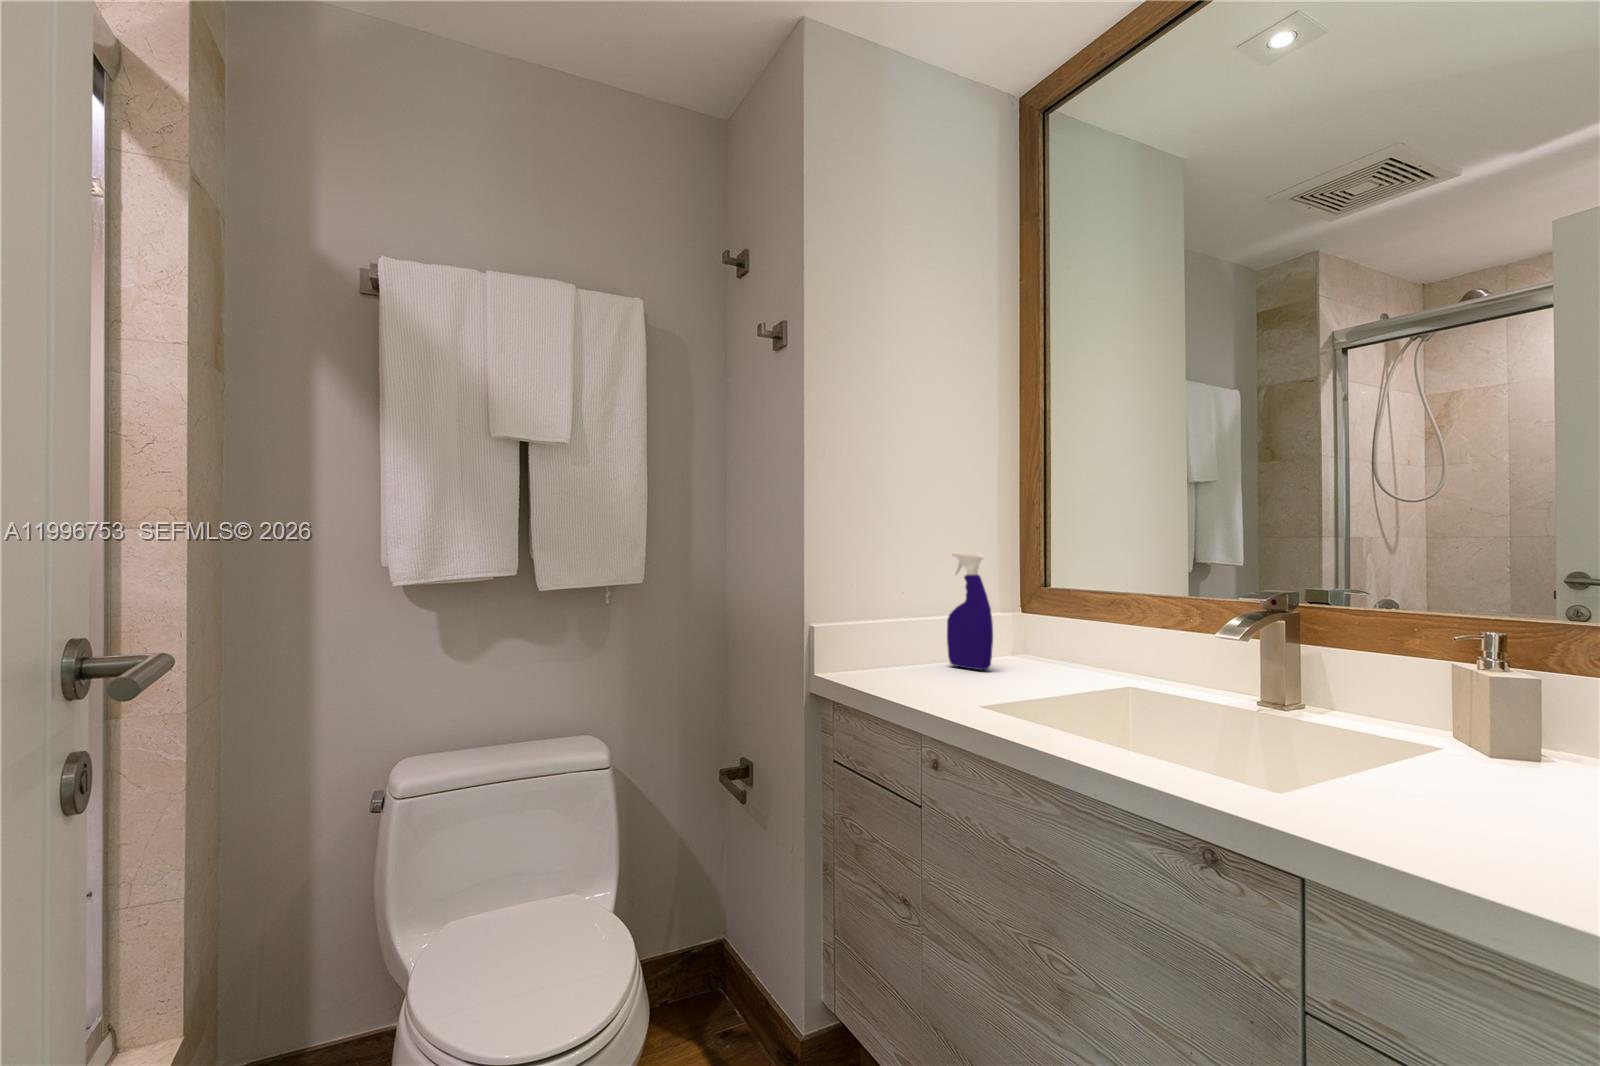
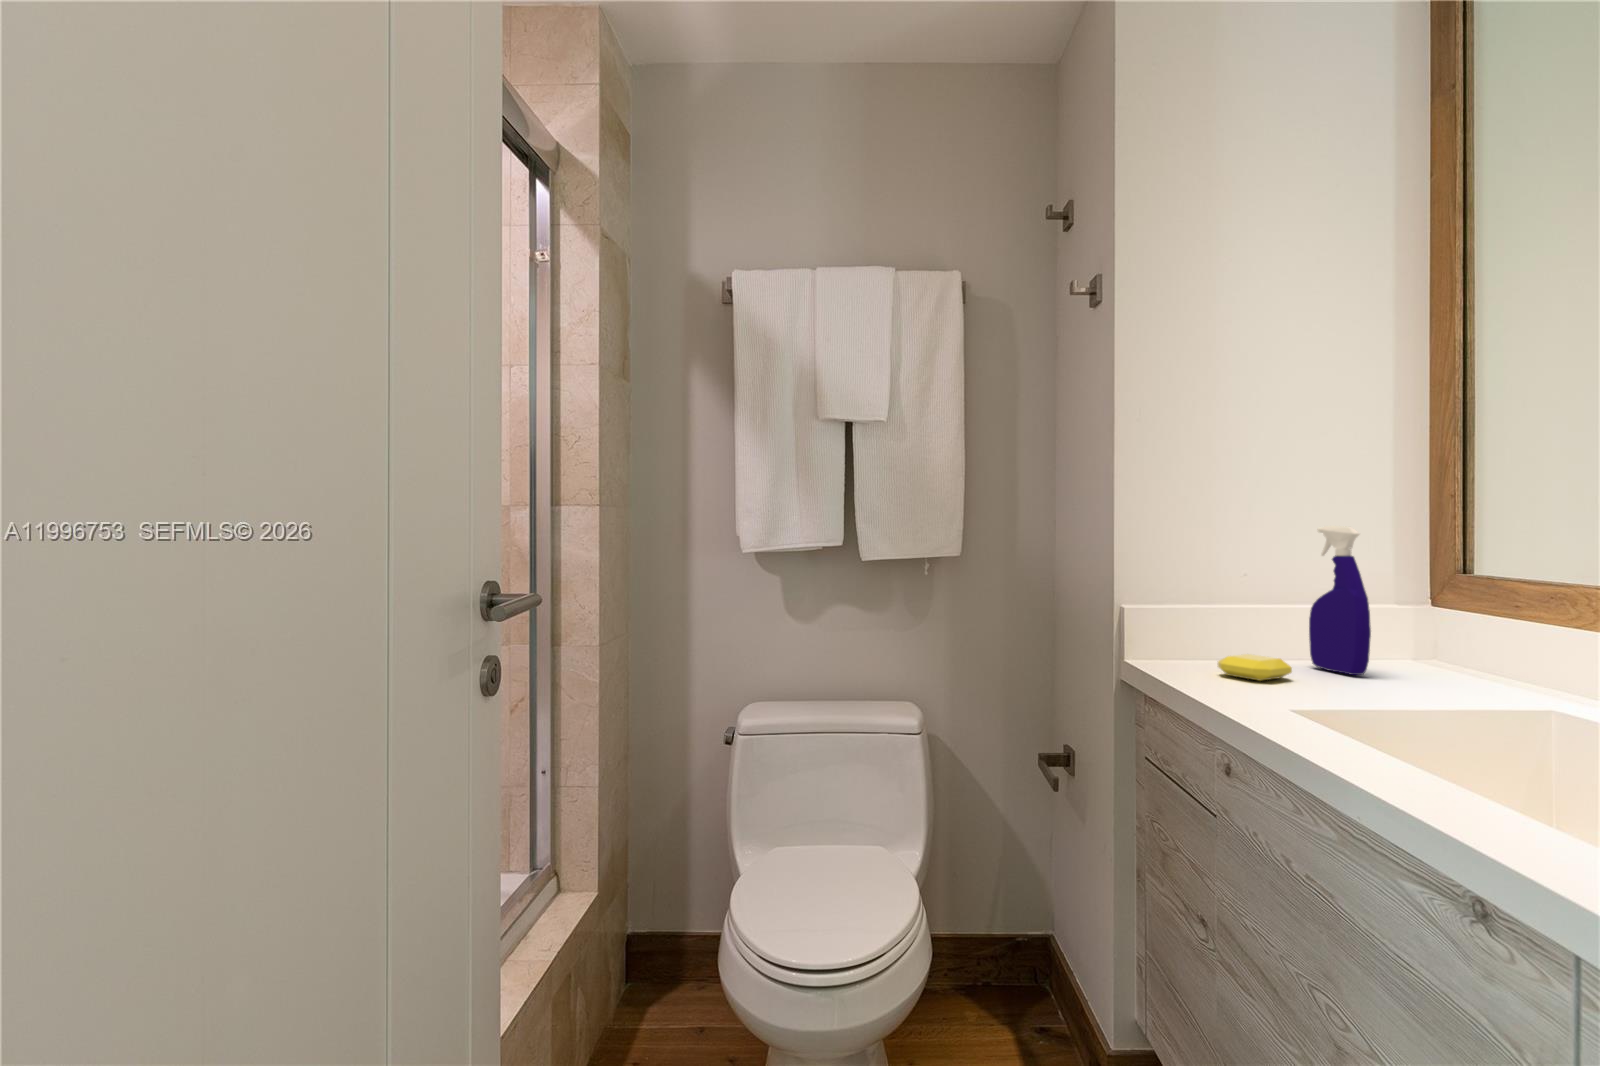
soap bar: none [895,660,950,683] -> present [1218,654,1292,681]

